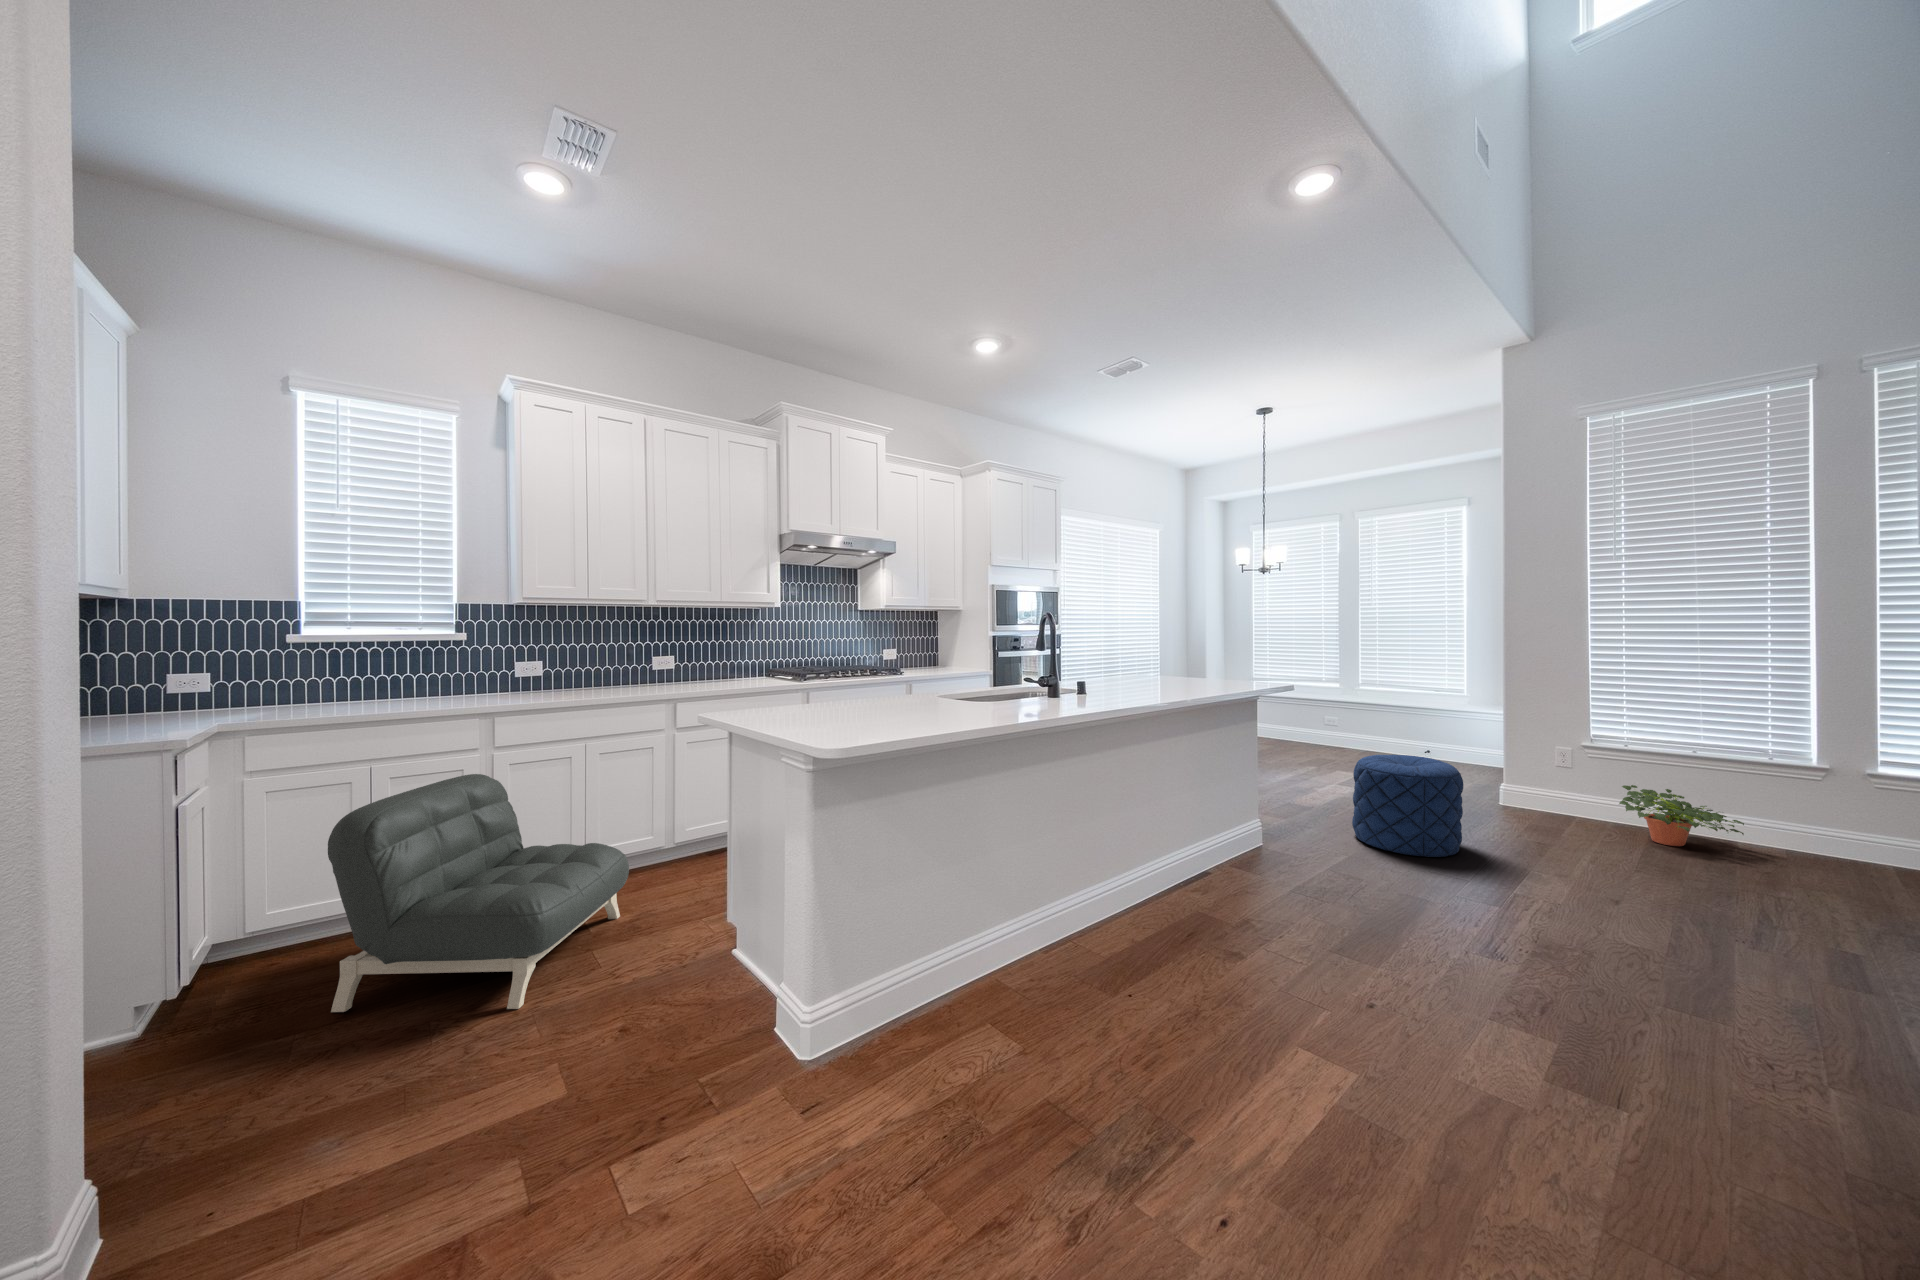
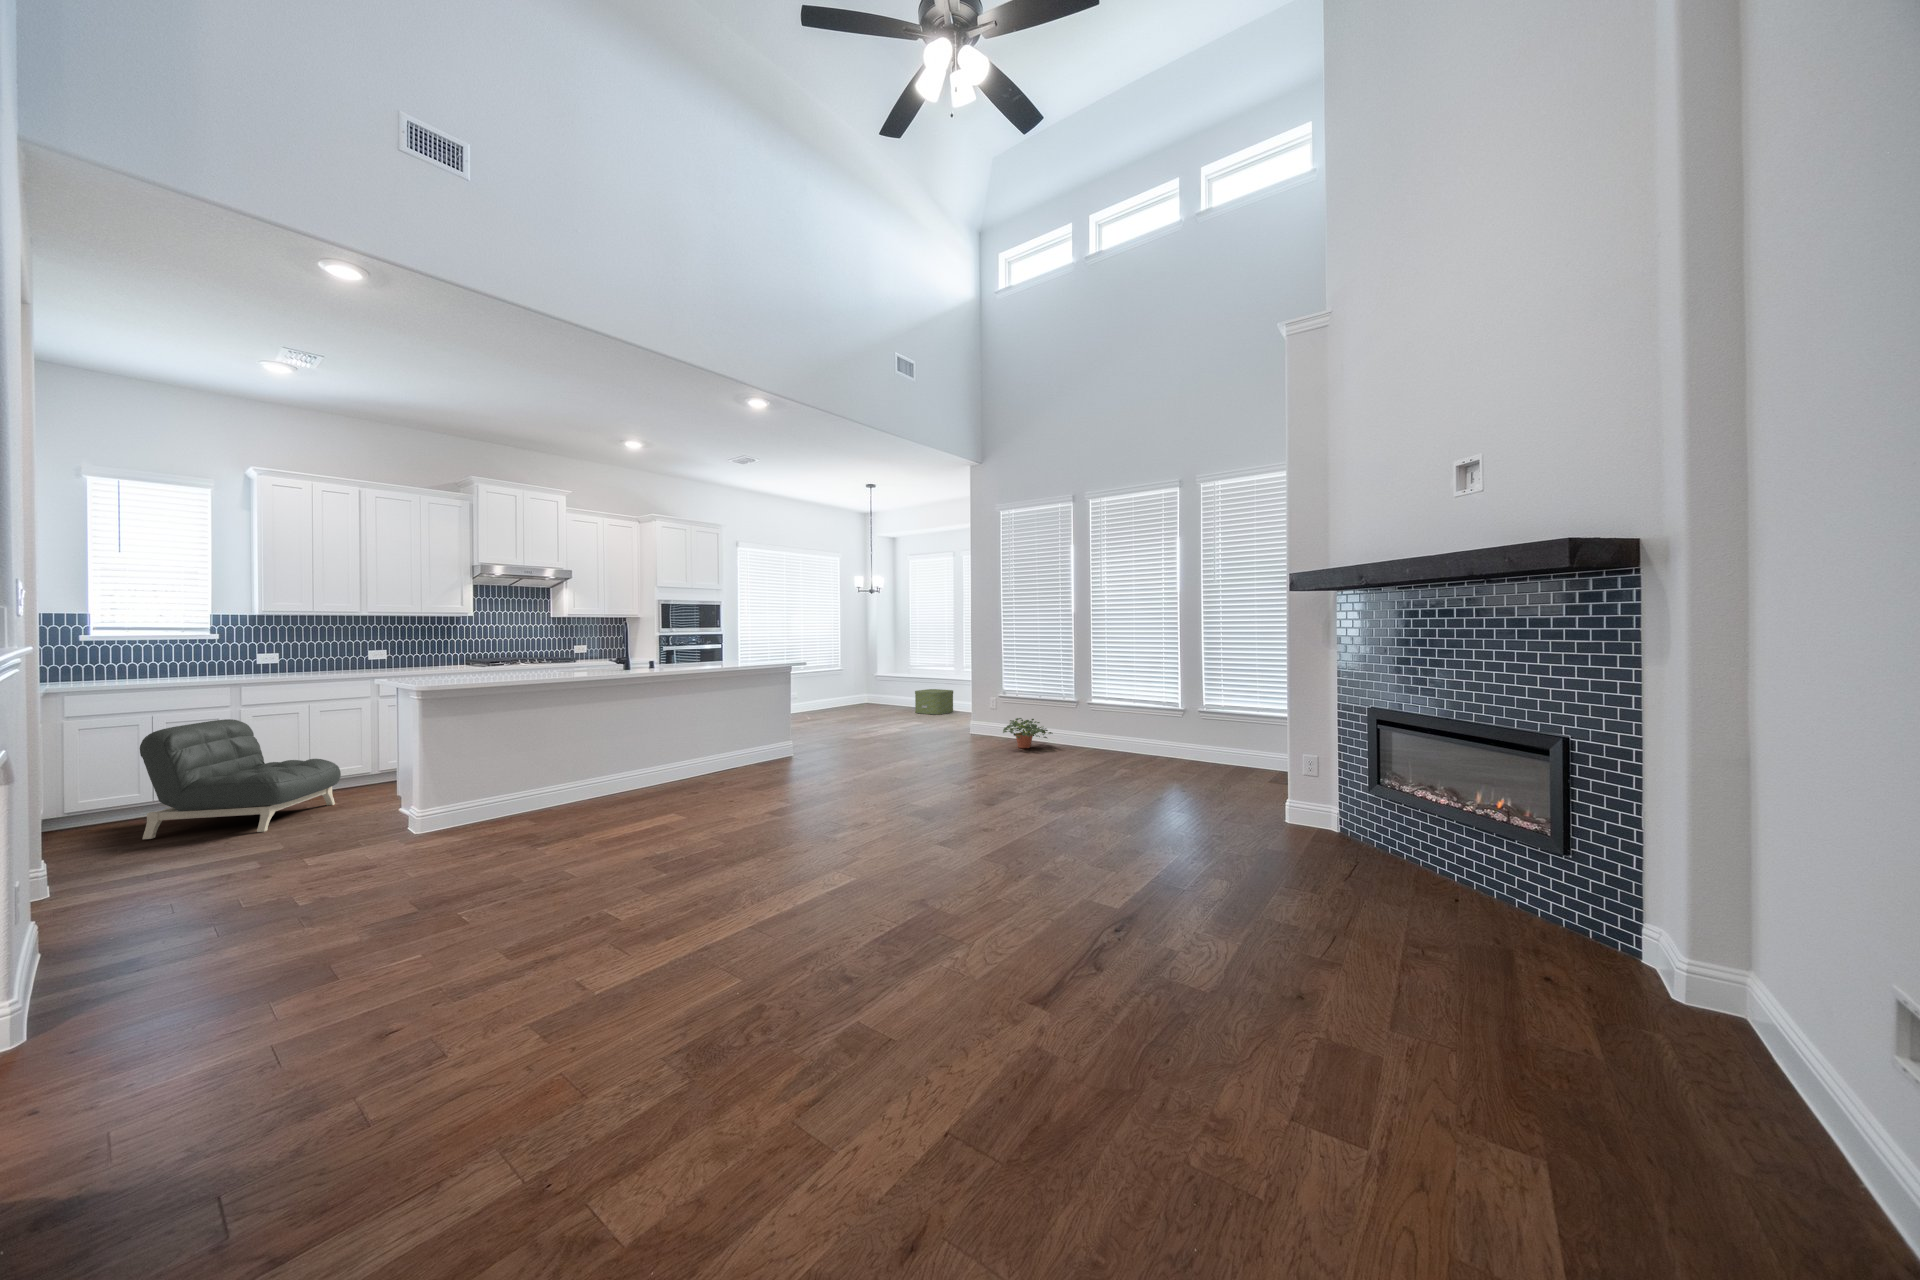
storage box: none [1281,712,1339,750] -> present [915,689,953,715]
pouf: present [1352,755,1463,857] -> none [854,704,906,758]

